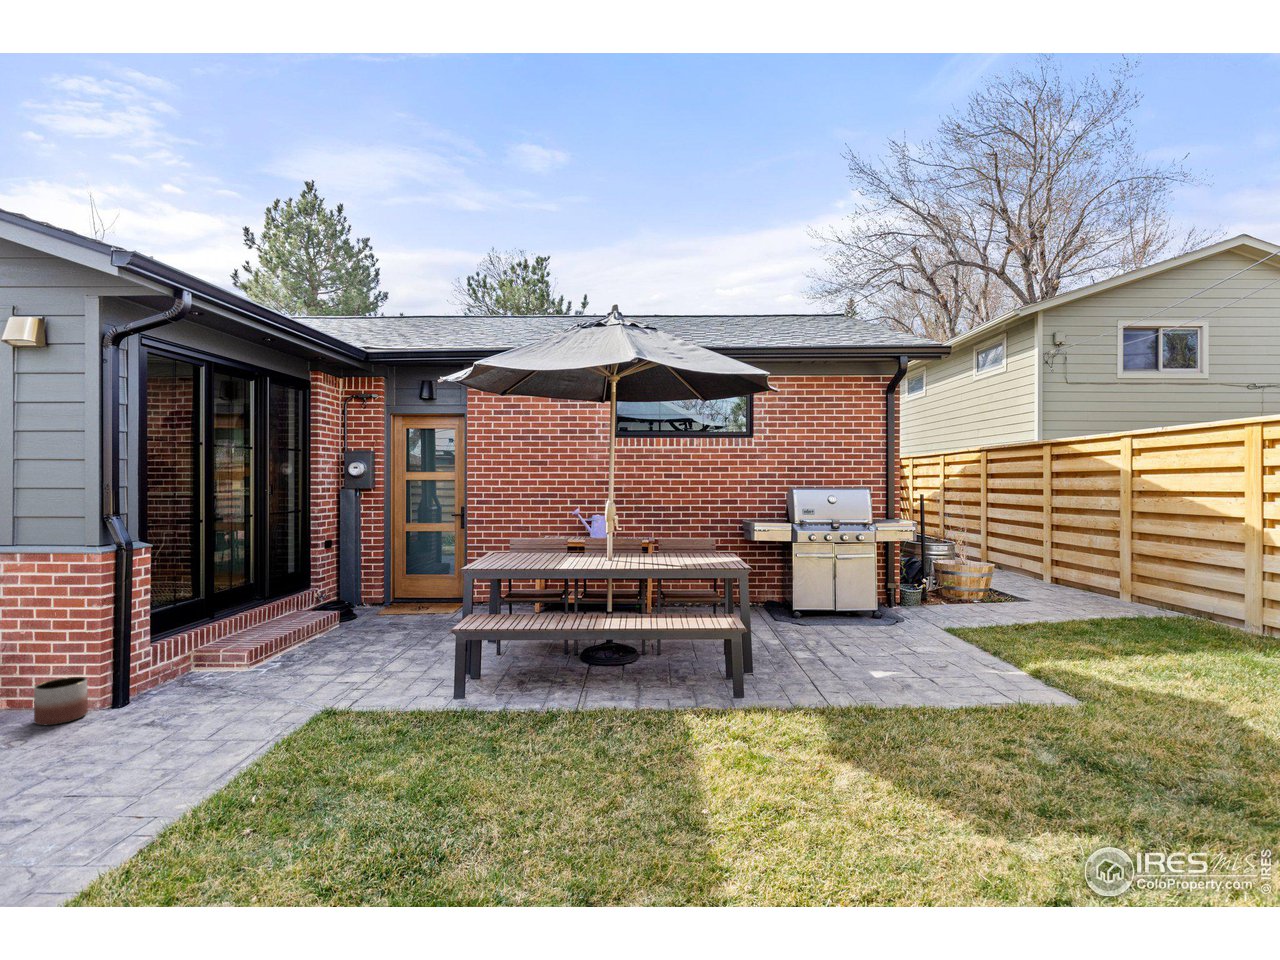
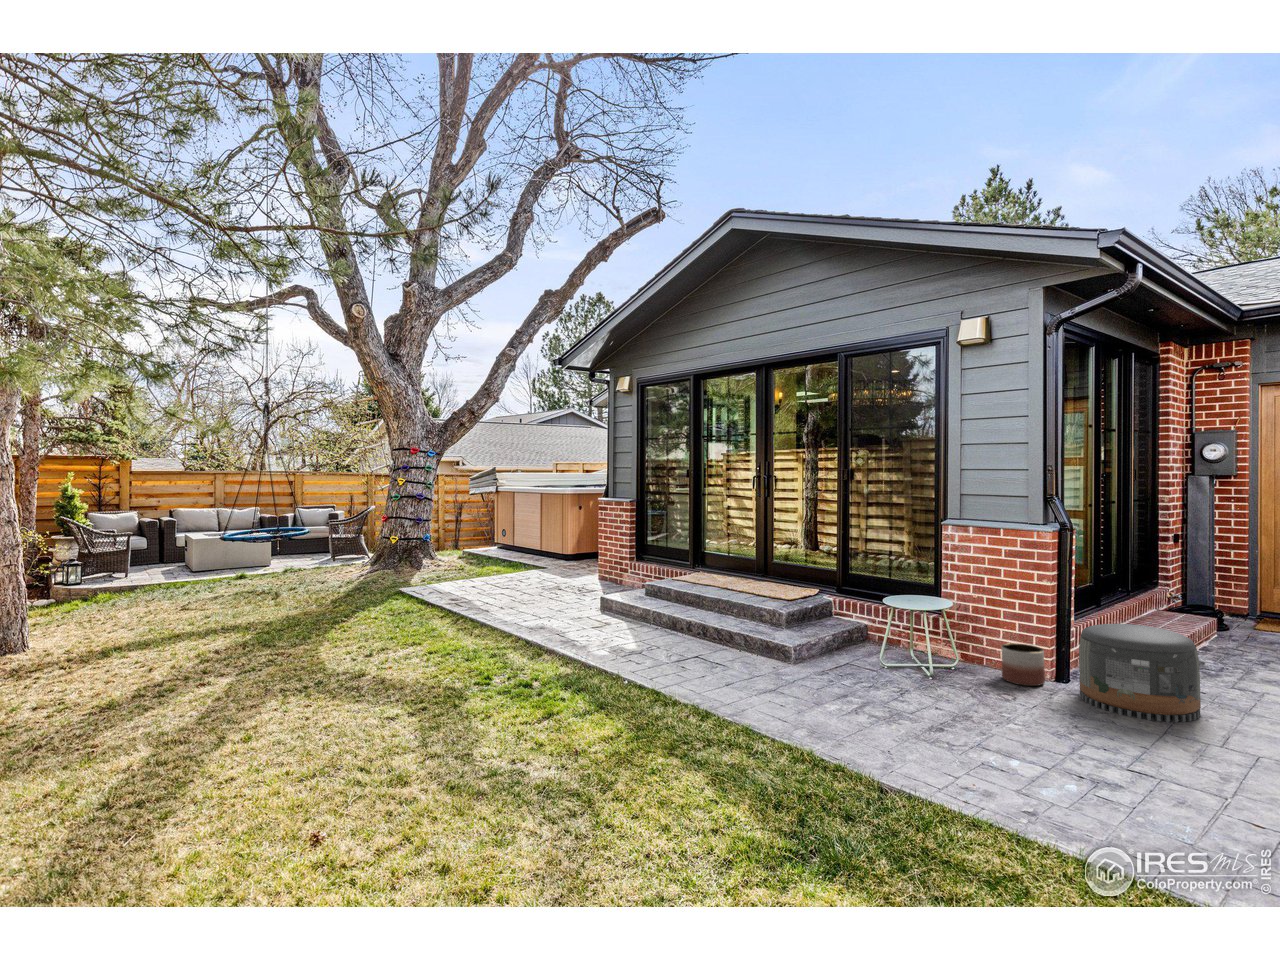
pouf: none [108,637,220,733] -> present [1079,624,1201,722]

